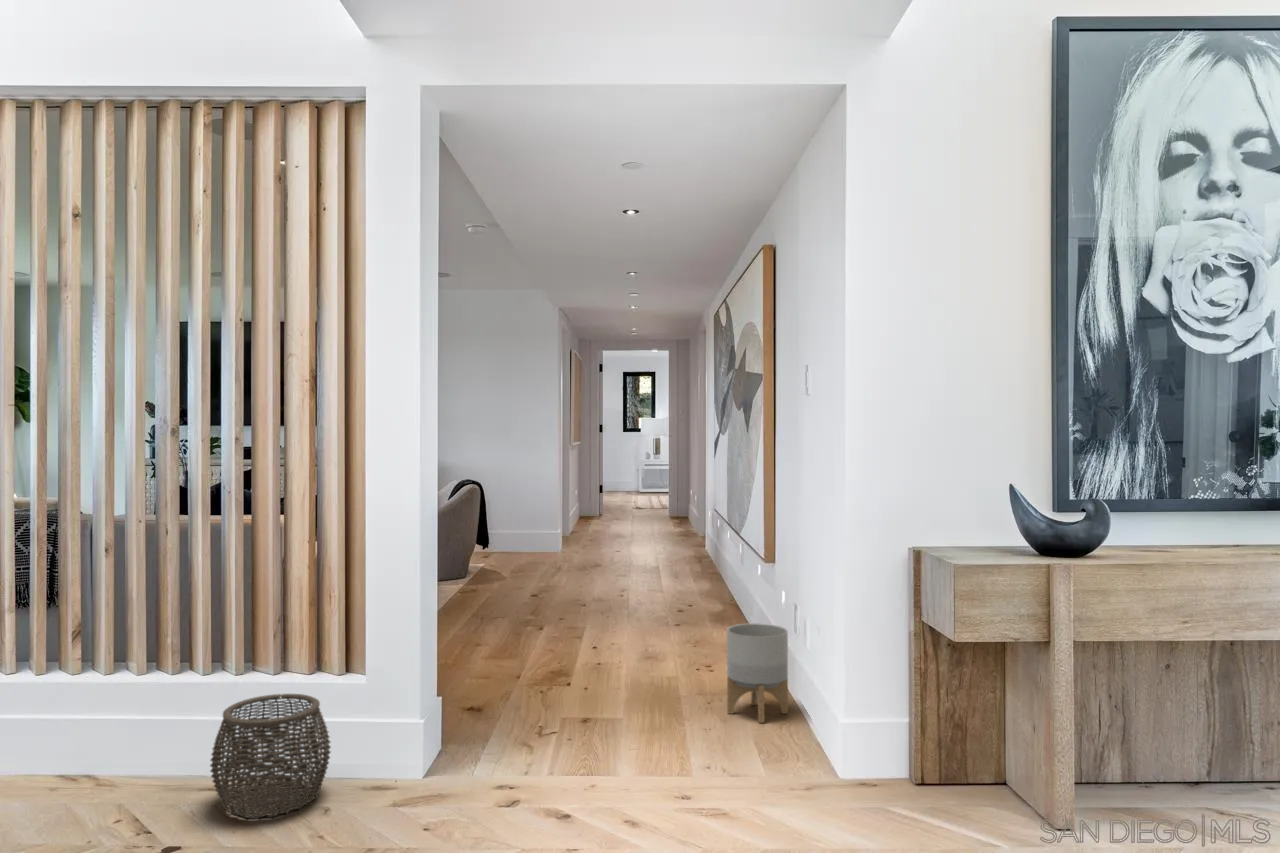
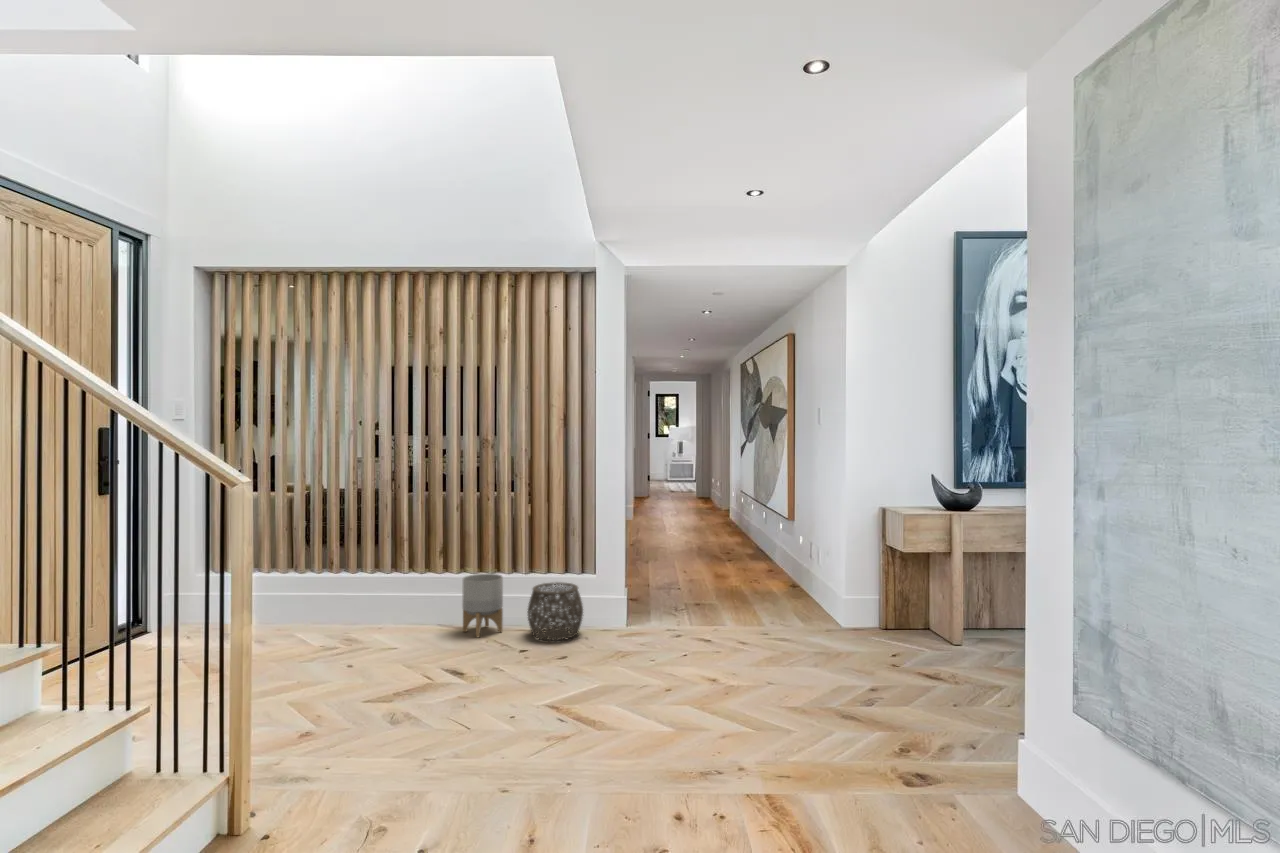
planter: present [727,623,788,723] -> present [462,574,503,637]

